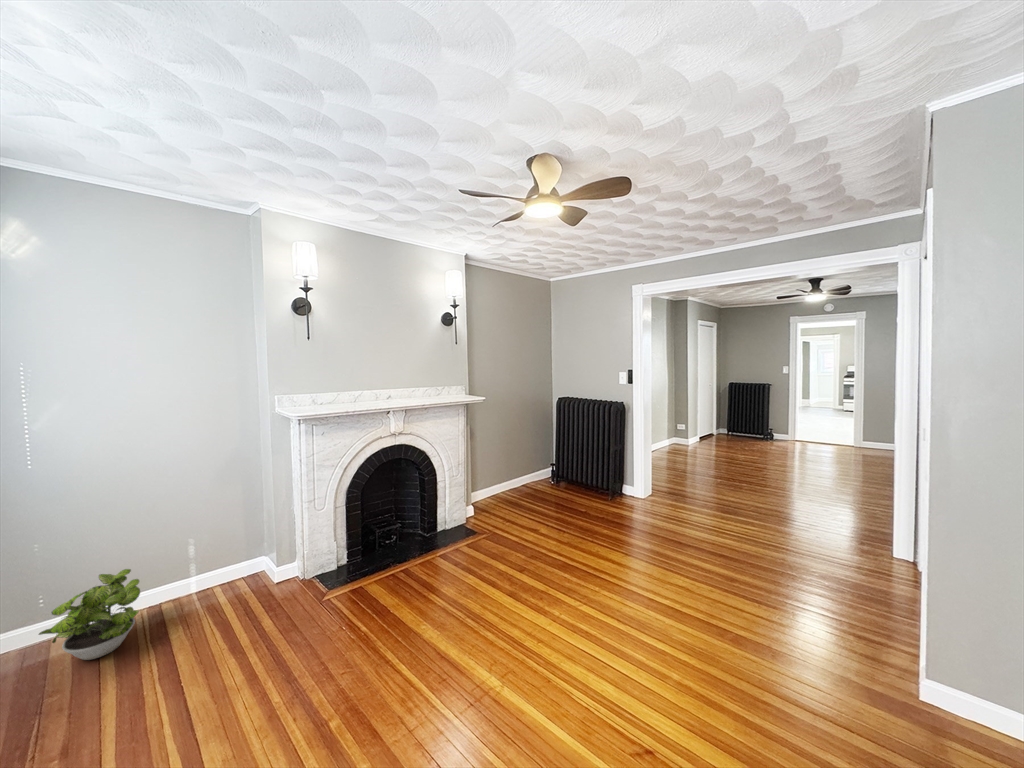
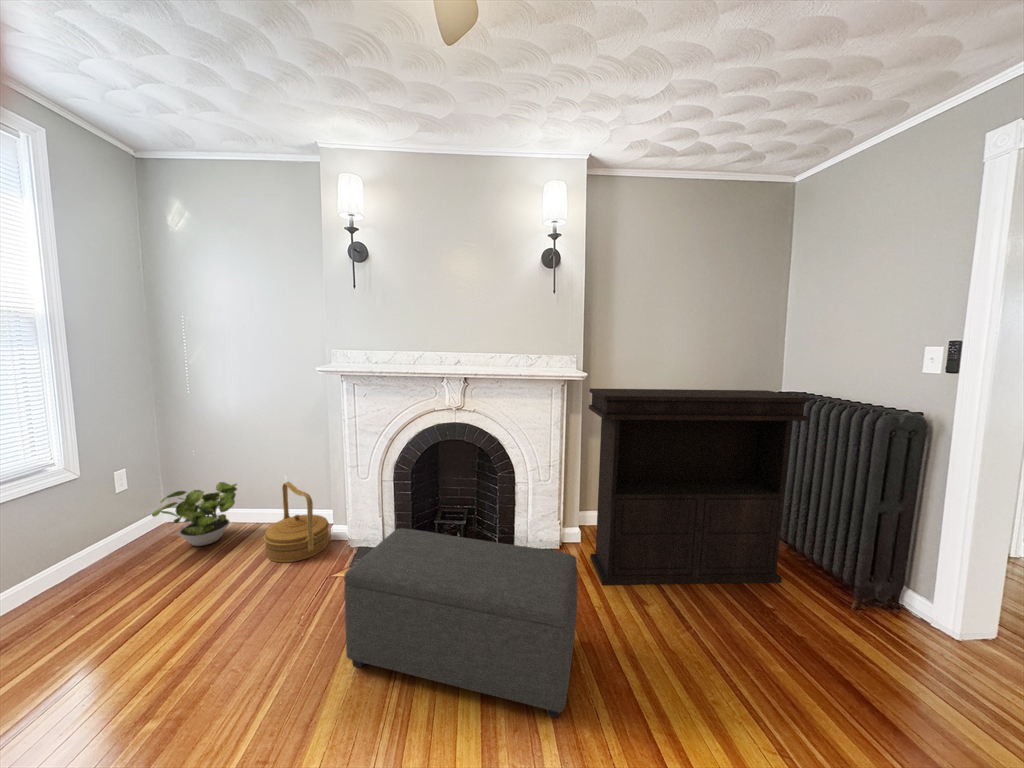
console table: none [484,399,584,530] -> present [589,388,810,585]
ottoman: none [407,506,554,624] -> present [344,528,577,718]
woven basket: none [211,541,283,623] -> present [264,482,329,563]

